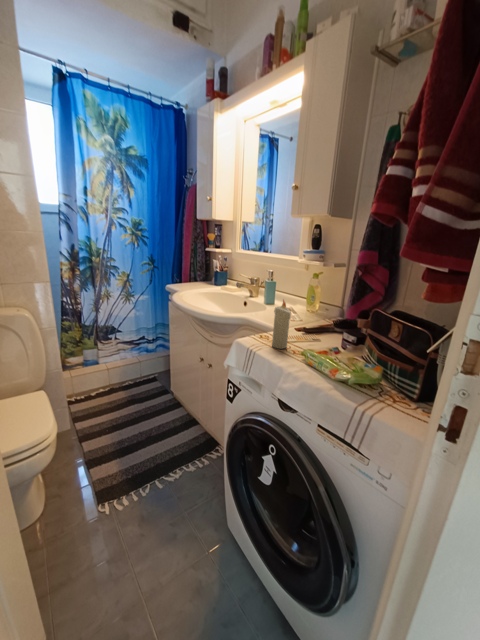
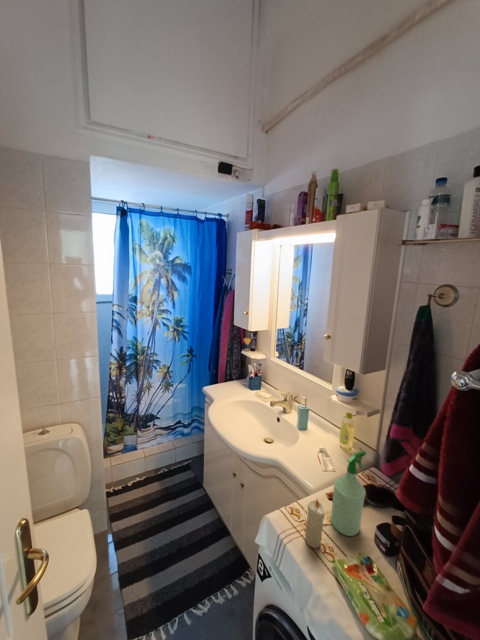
spray bottle: none [297,267,332,345] -> present [331,451,366,536]

